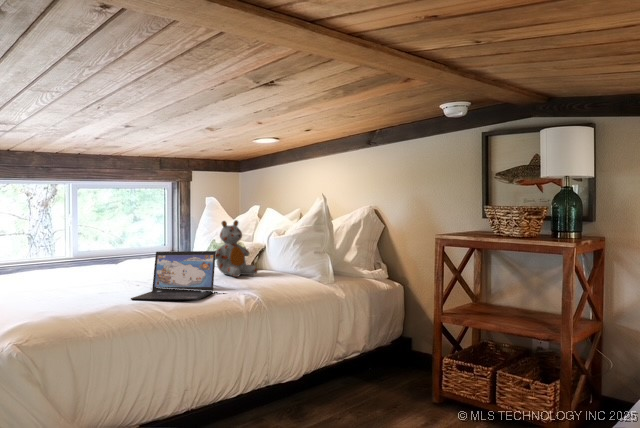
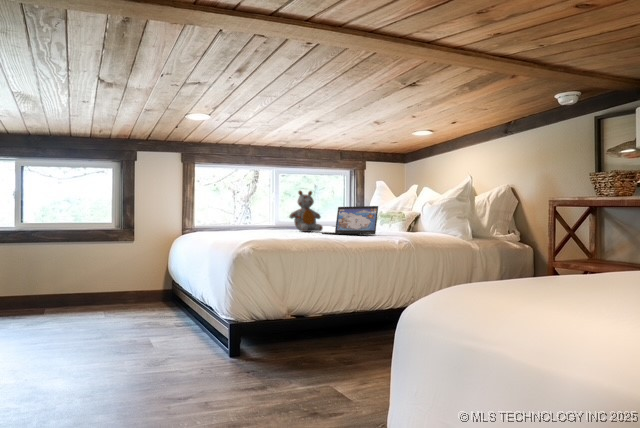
stuffed bear: present [215,220,257,277] -> present [289,191,323,232]

